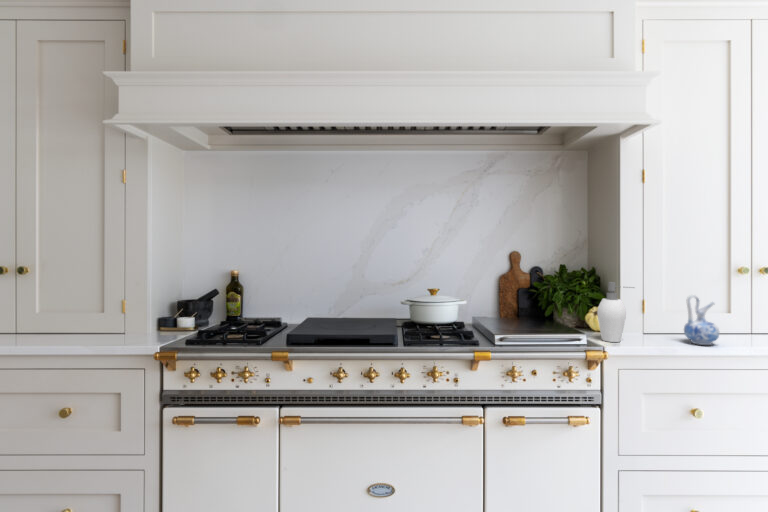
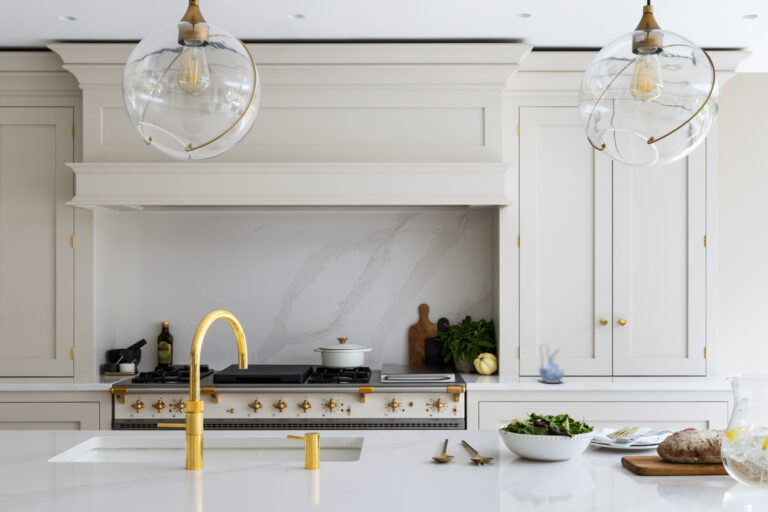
soap dispenser: present [597,282,634,342] -> none [472,332,497,381]

